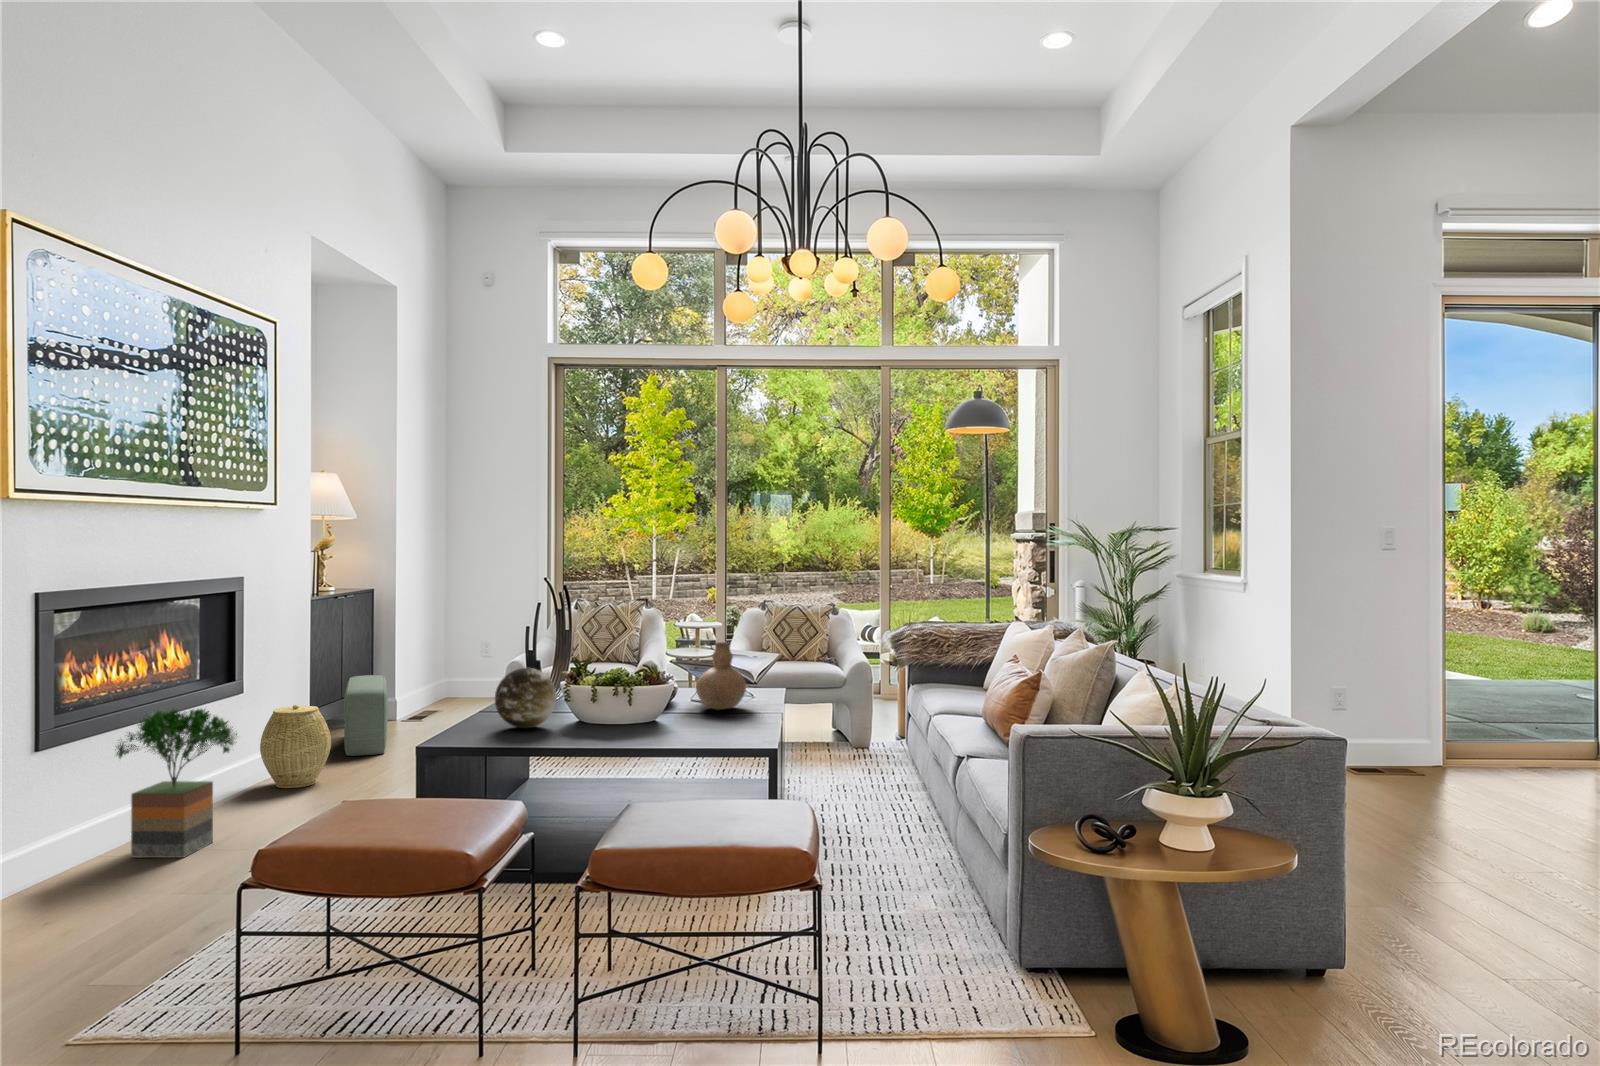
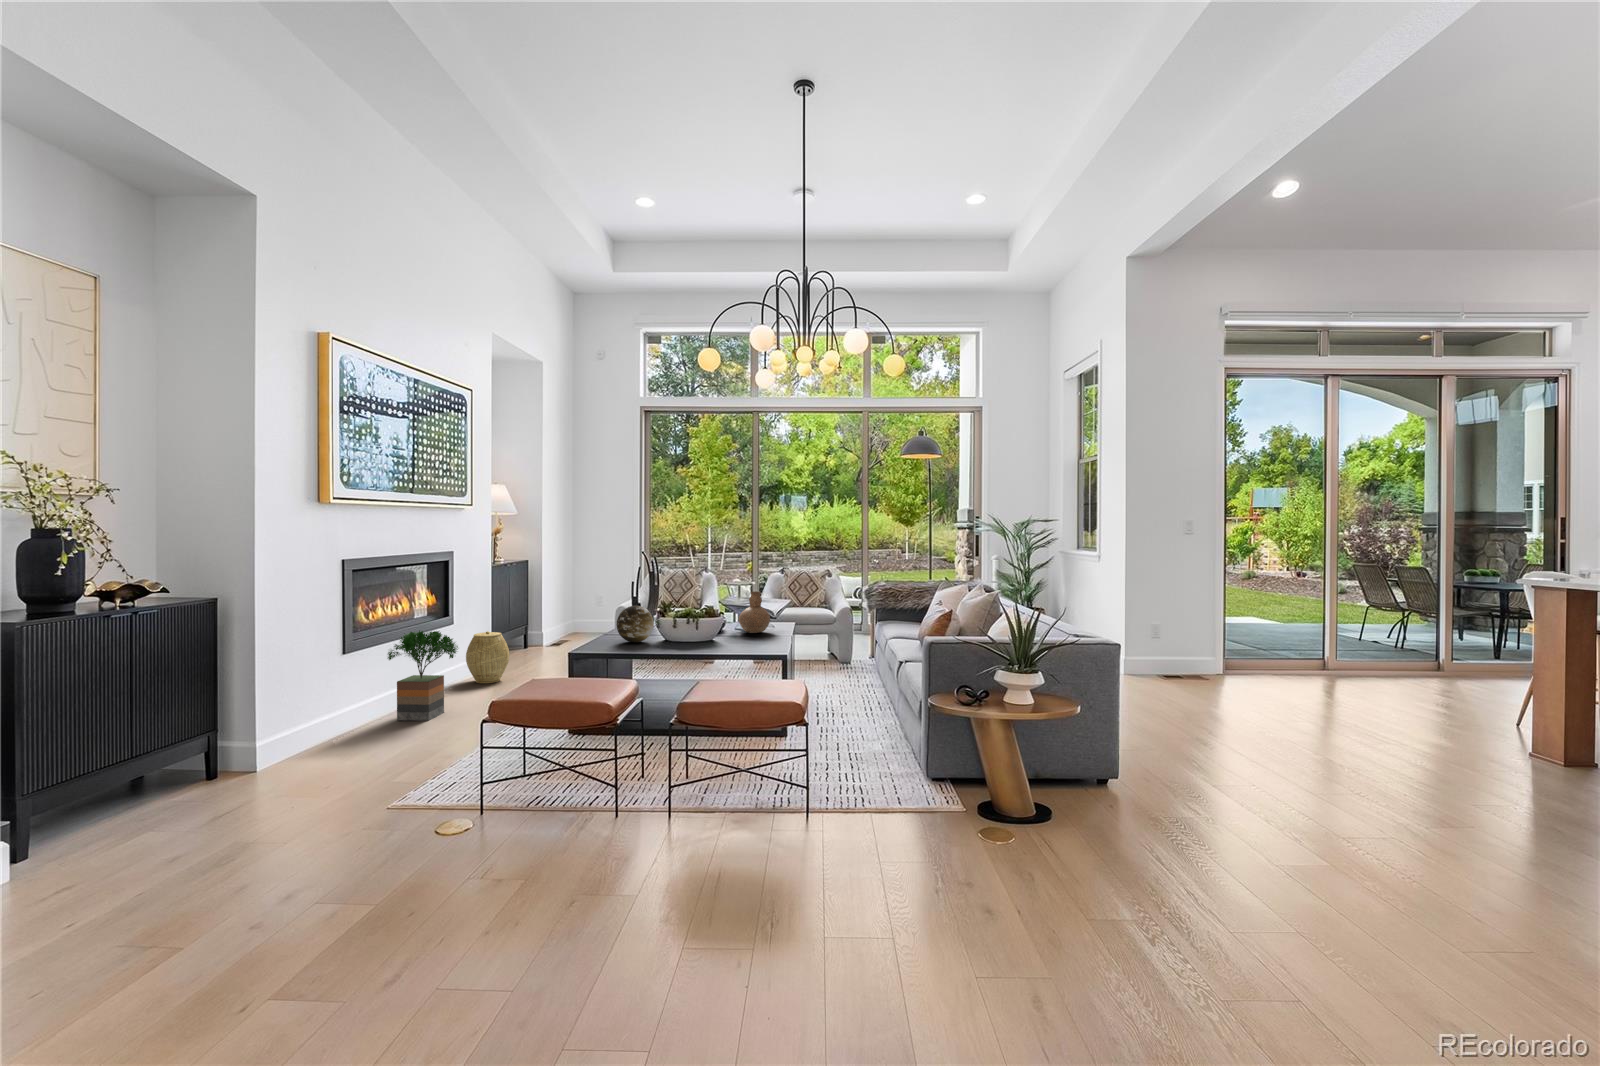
pouf: present [344,675,388,756] -> none [515,615,542,665]

